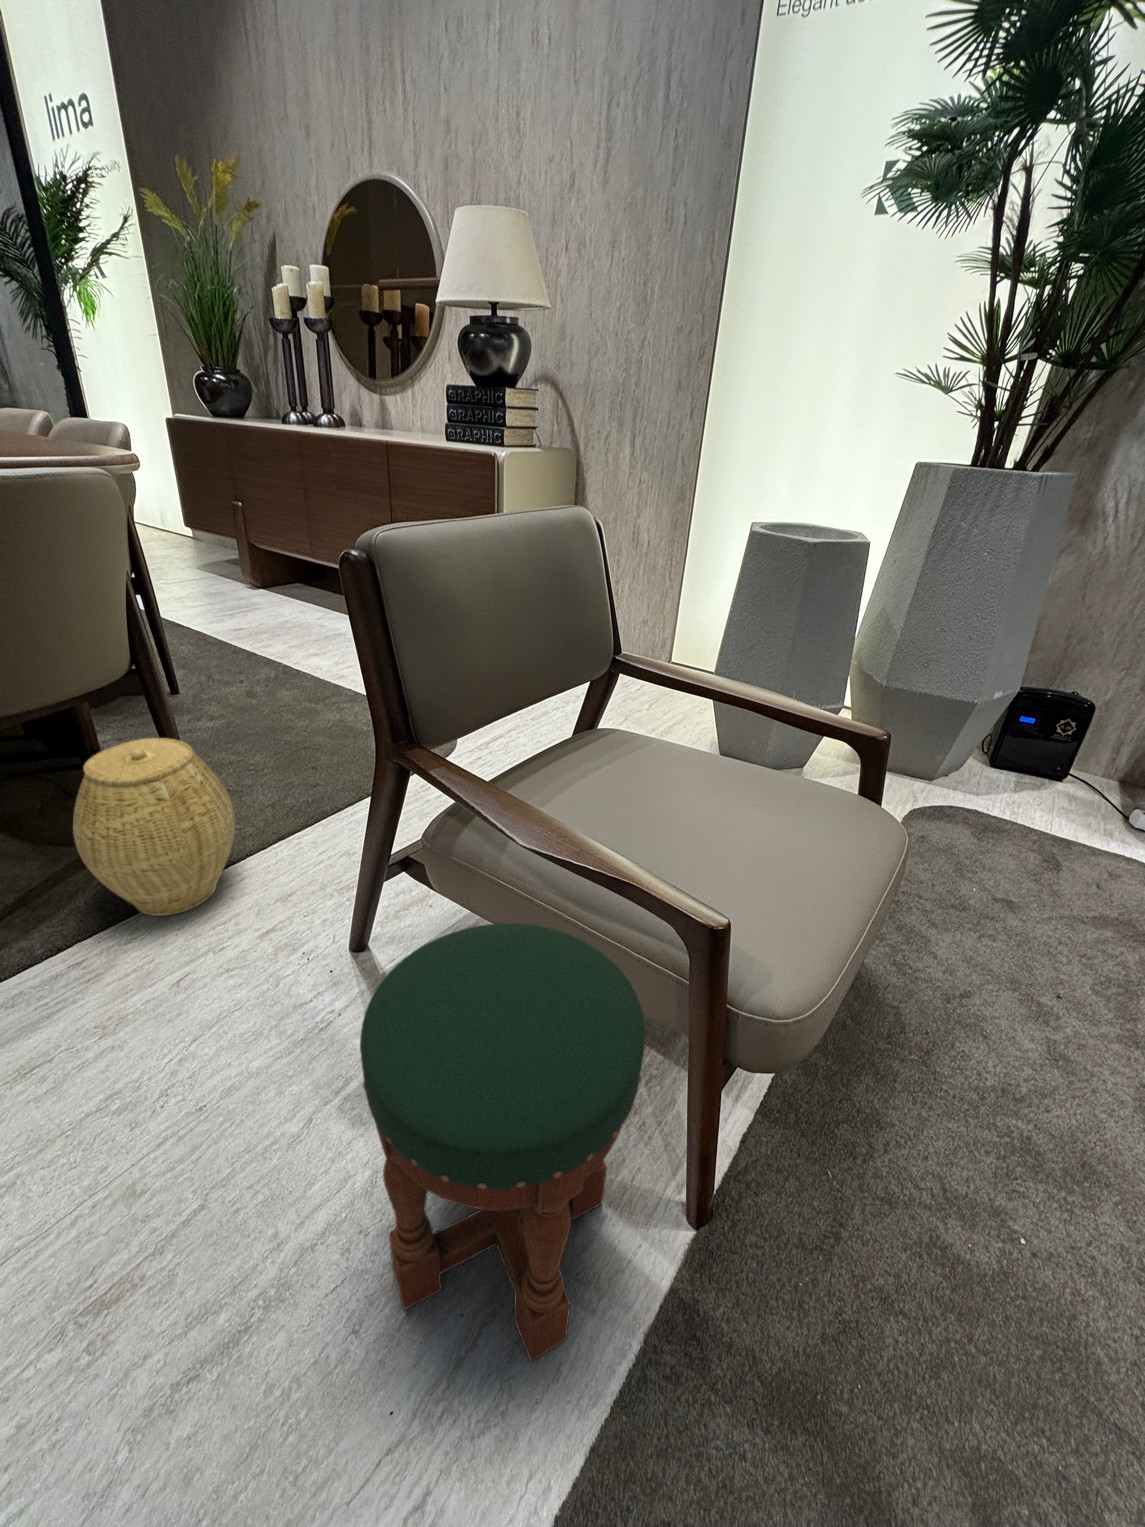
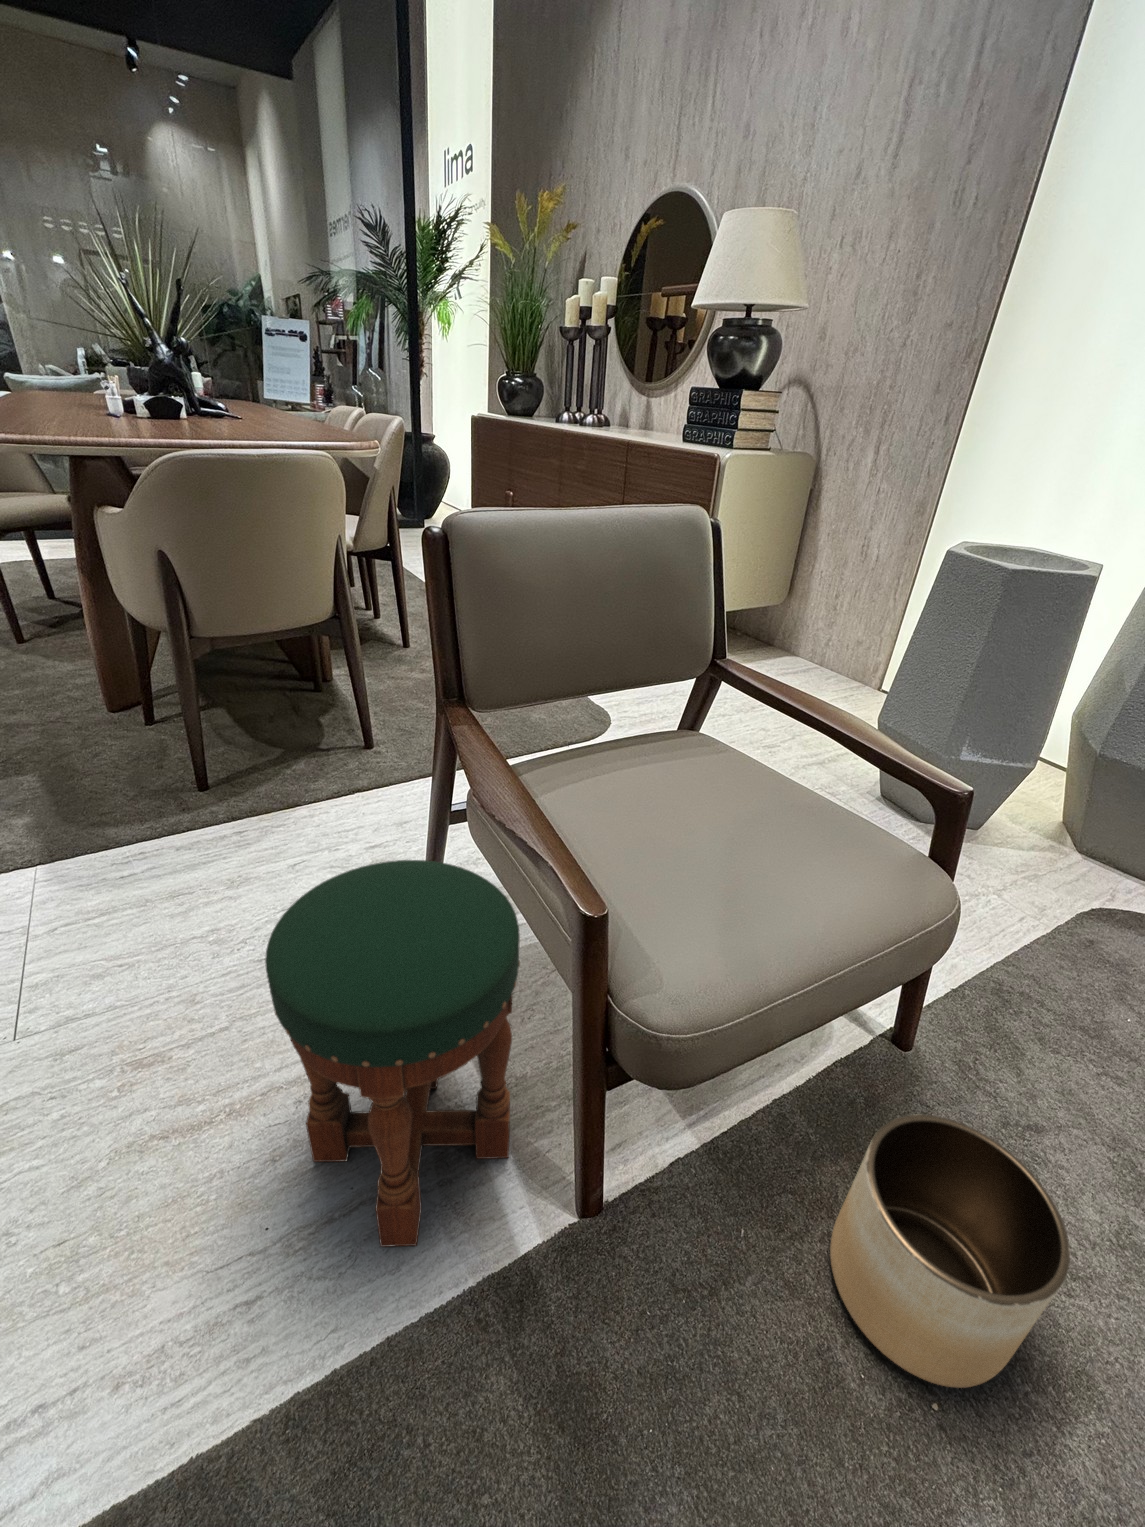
woven basket: present [73,738,235,916] -> none [257,672,376,818]
planter: none [888,1010,1098,1227] -> present [830,1115,1070,1388]

